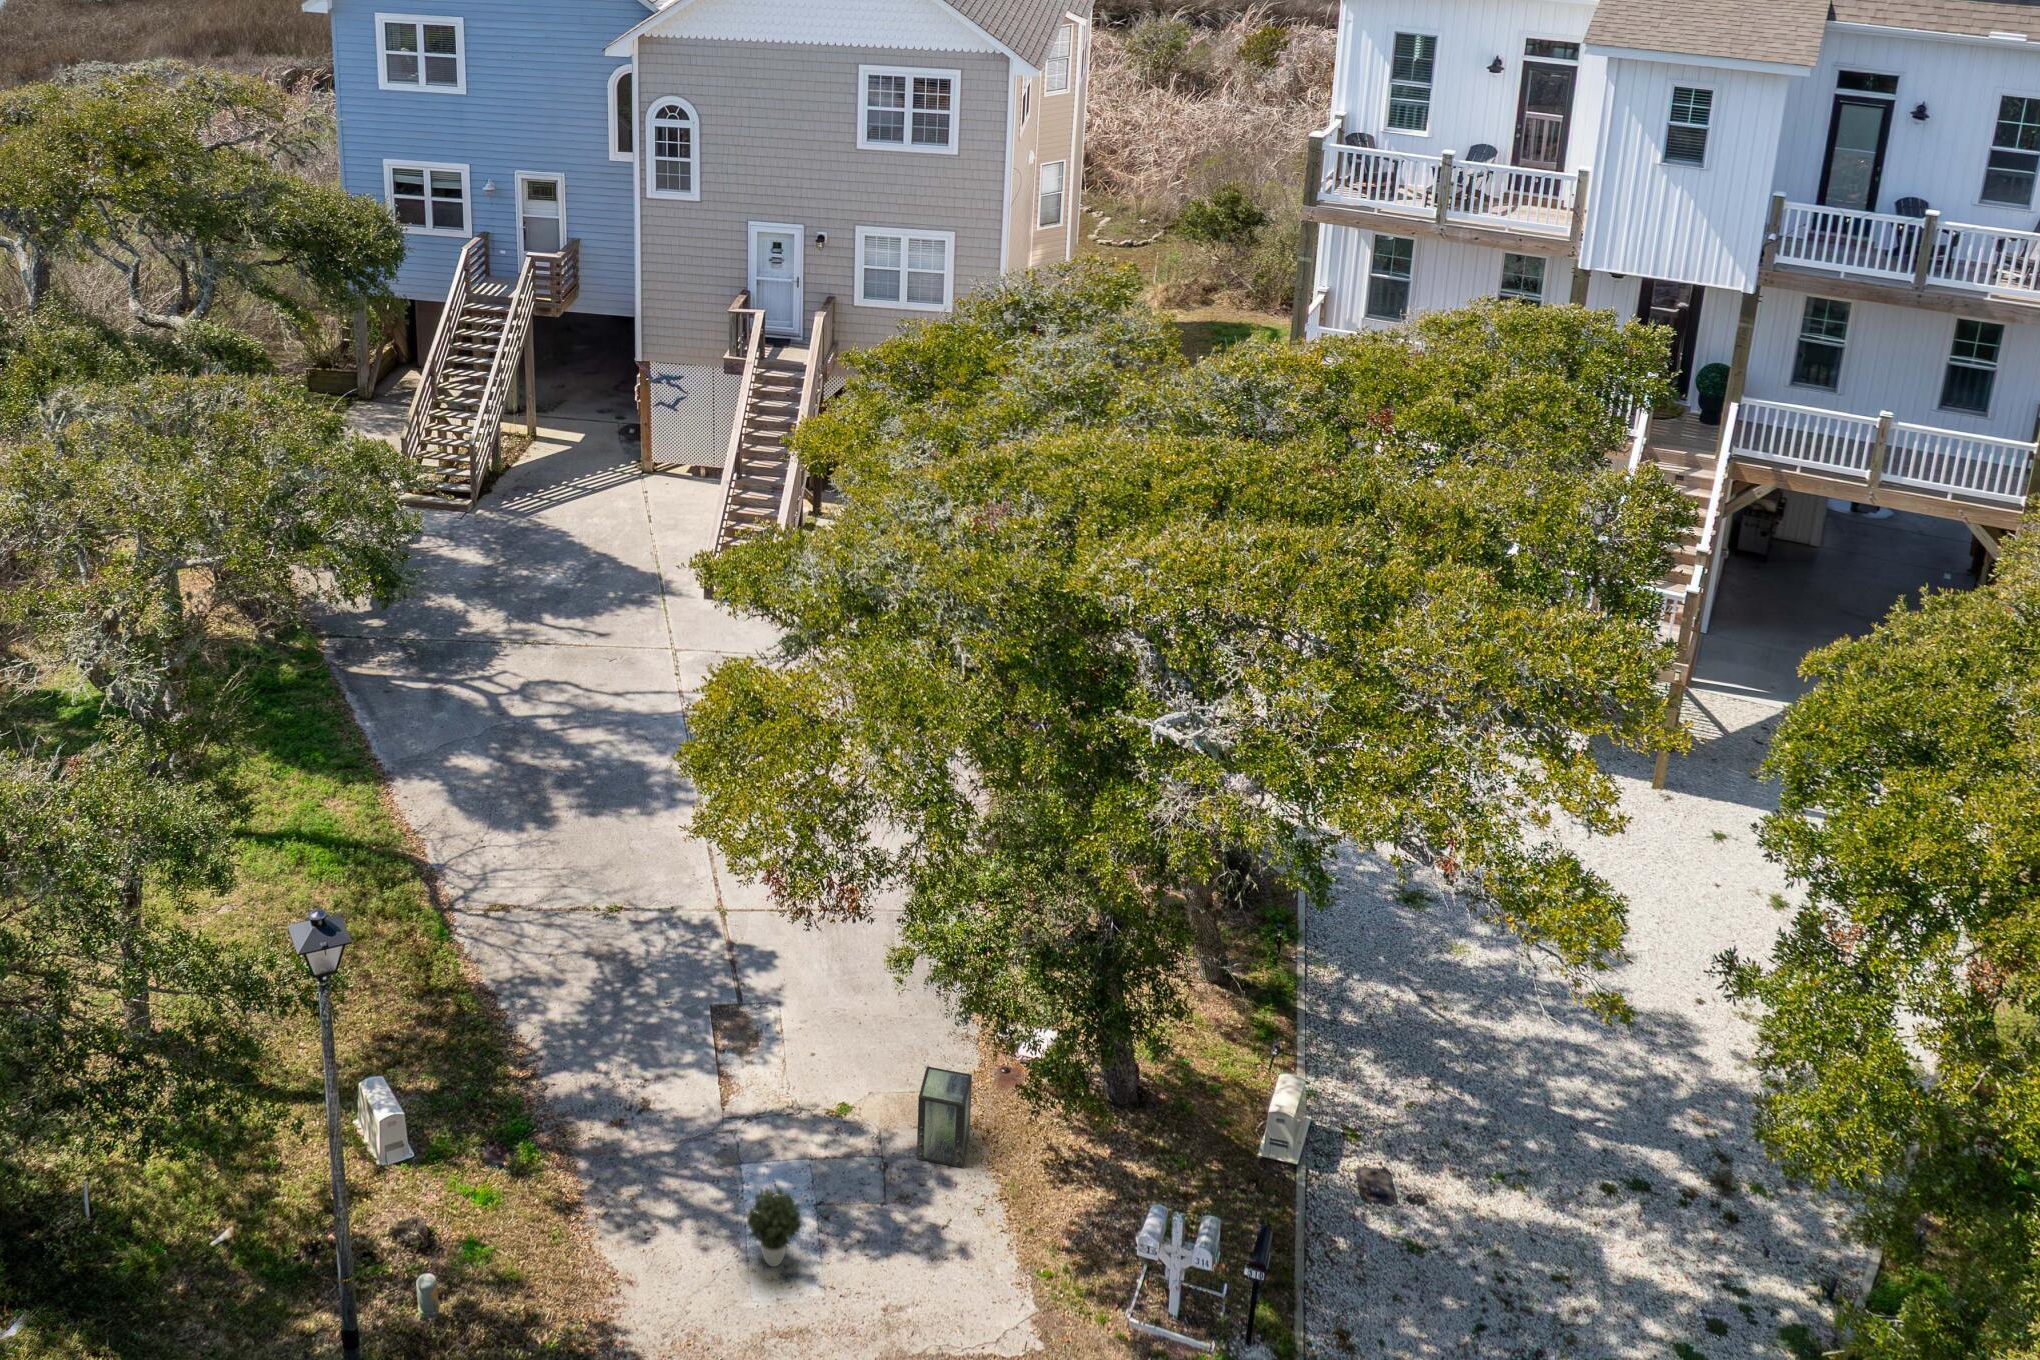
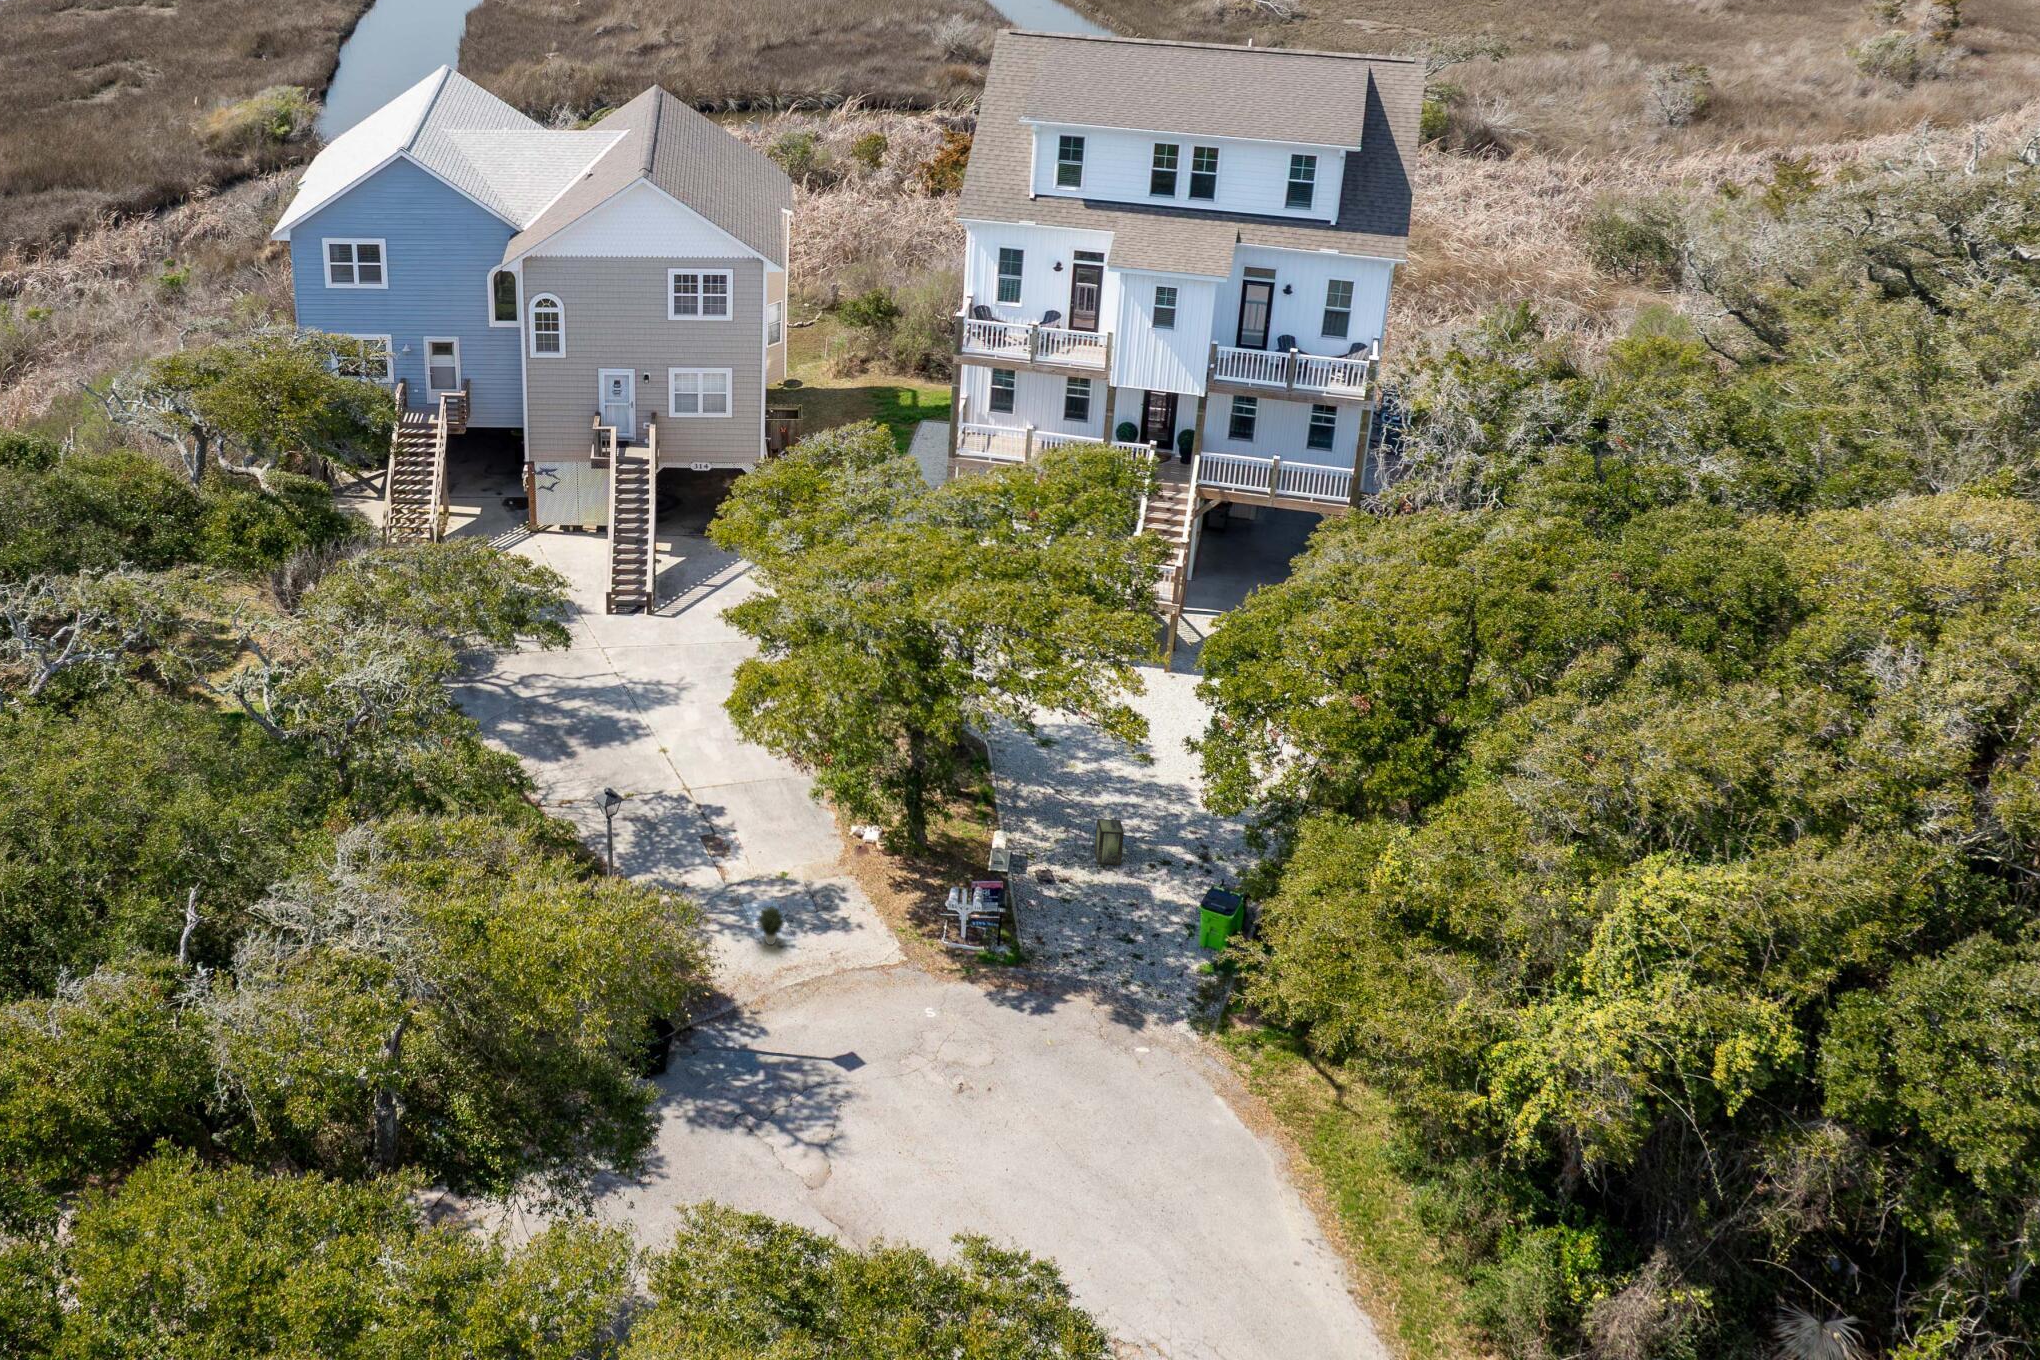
storage box: present [917,1066,972,1168] -> present [1094,819,1124,865]

